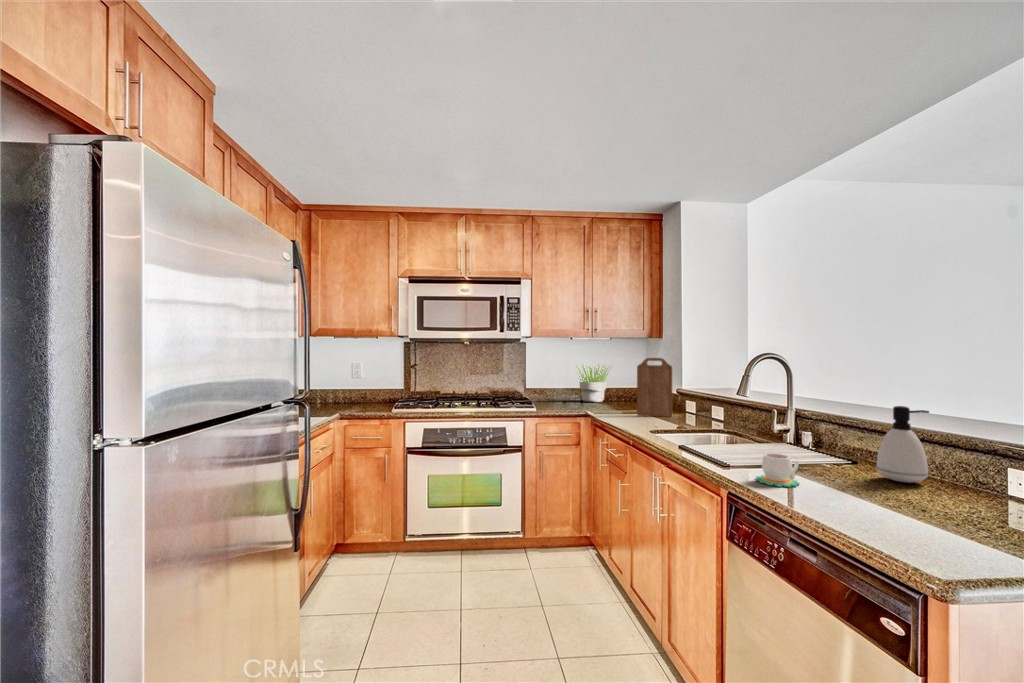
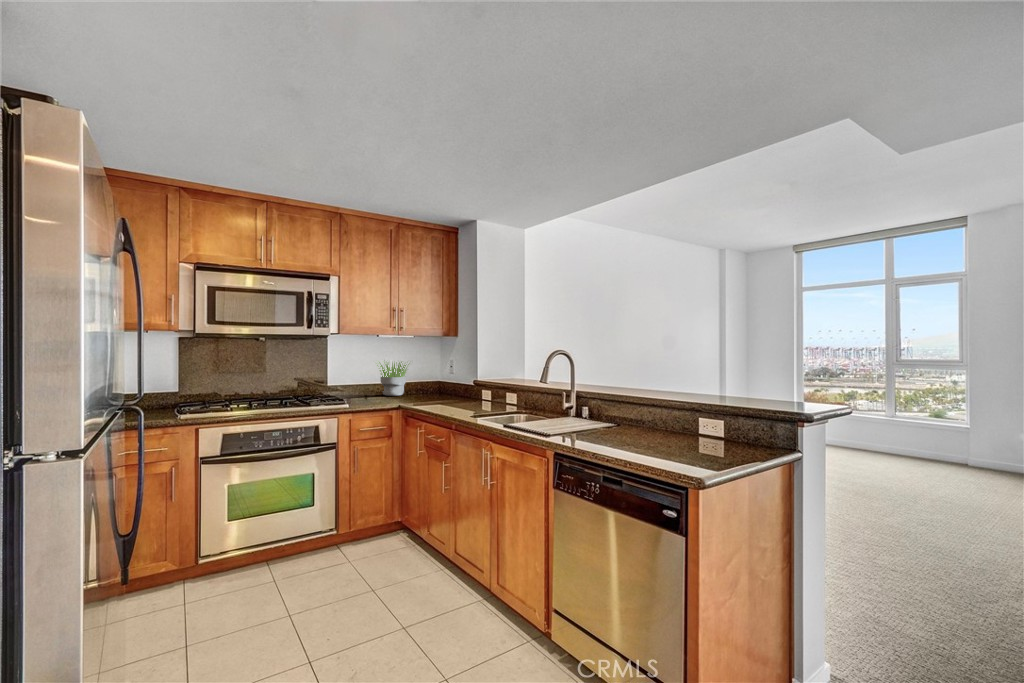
cutting board: present [637,358,672,417] -> none [445,354,475,405]
soap dispenser: present [876,406,929,483] -> none [636,385,663,434]
mug: present [756,453,799,487] -> none [572,422,600,445]

